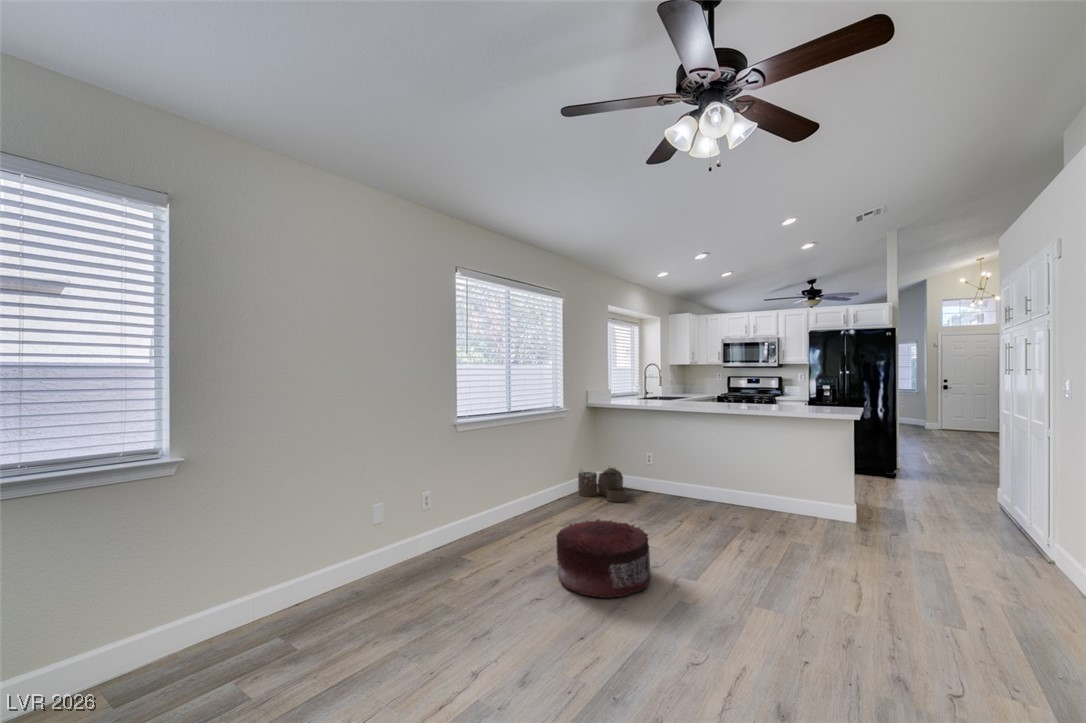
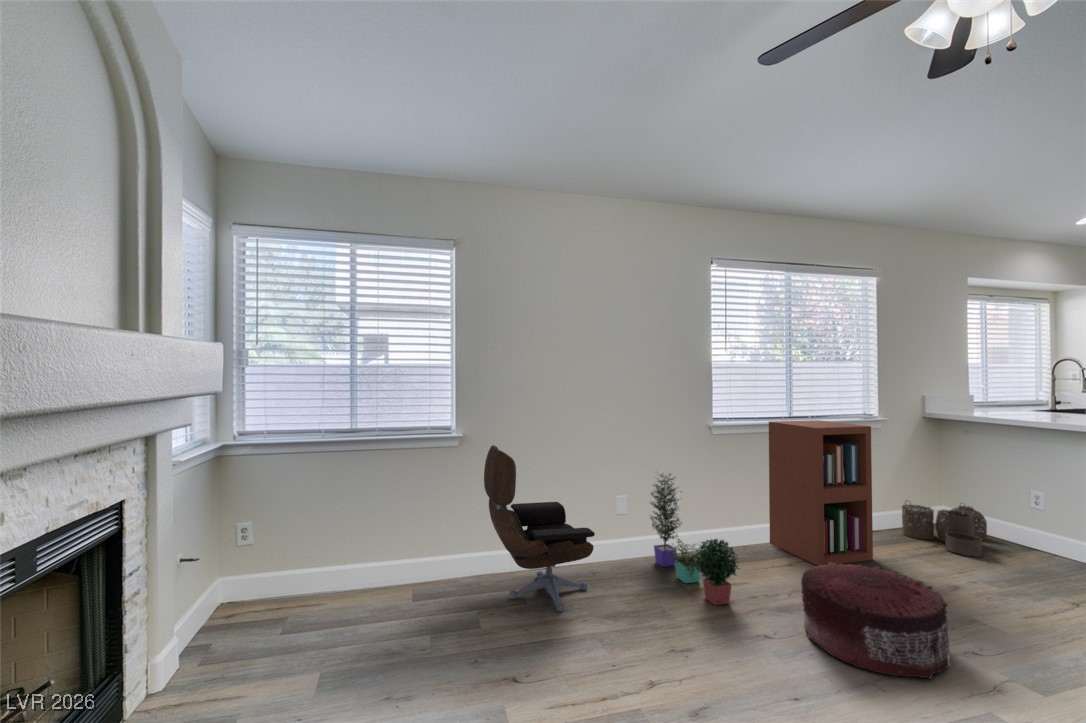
bookshelf: none [498,413,572,532] -> present [769,420,873,566]
lounge chair: none [224,466,383,652] -> present [484,445,595,612]
potted plant: none [406,472,506,586] -> present [651,473,739,605]

